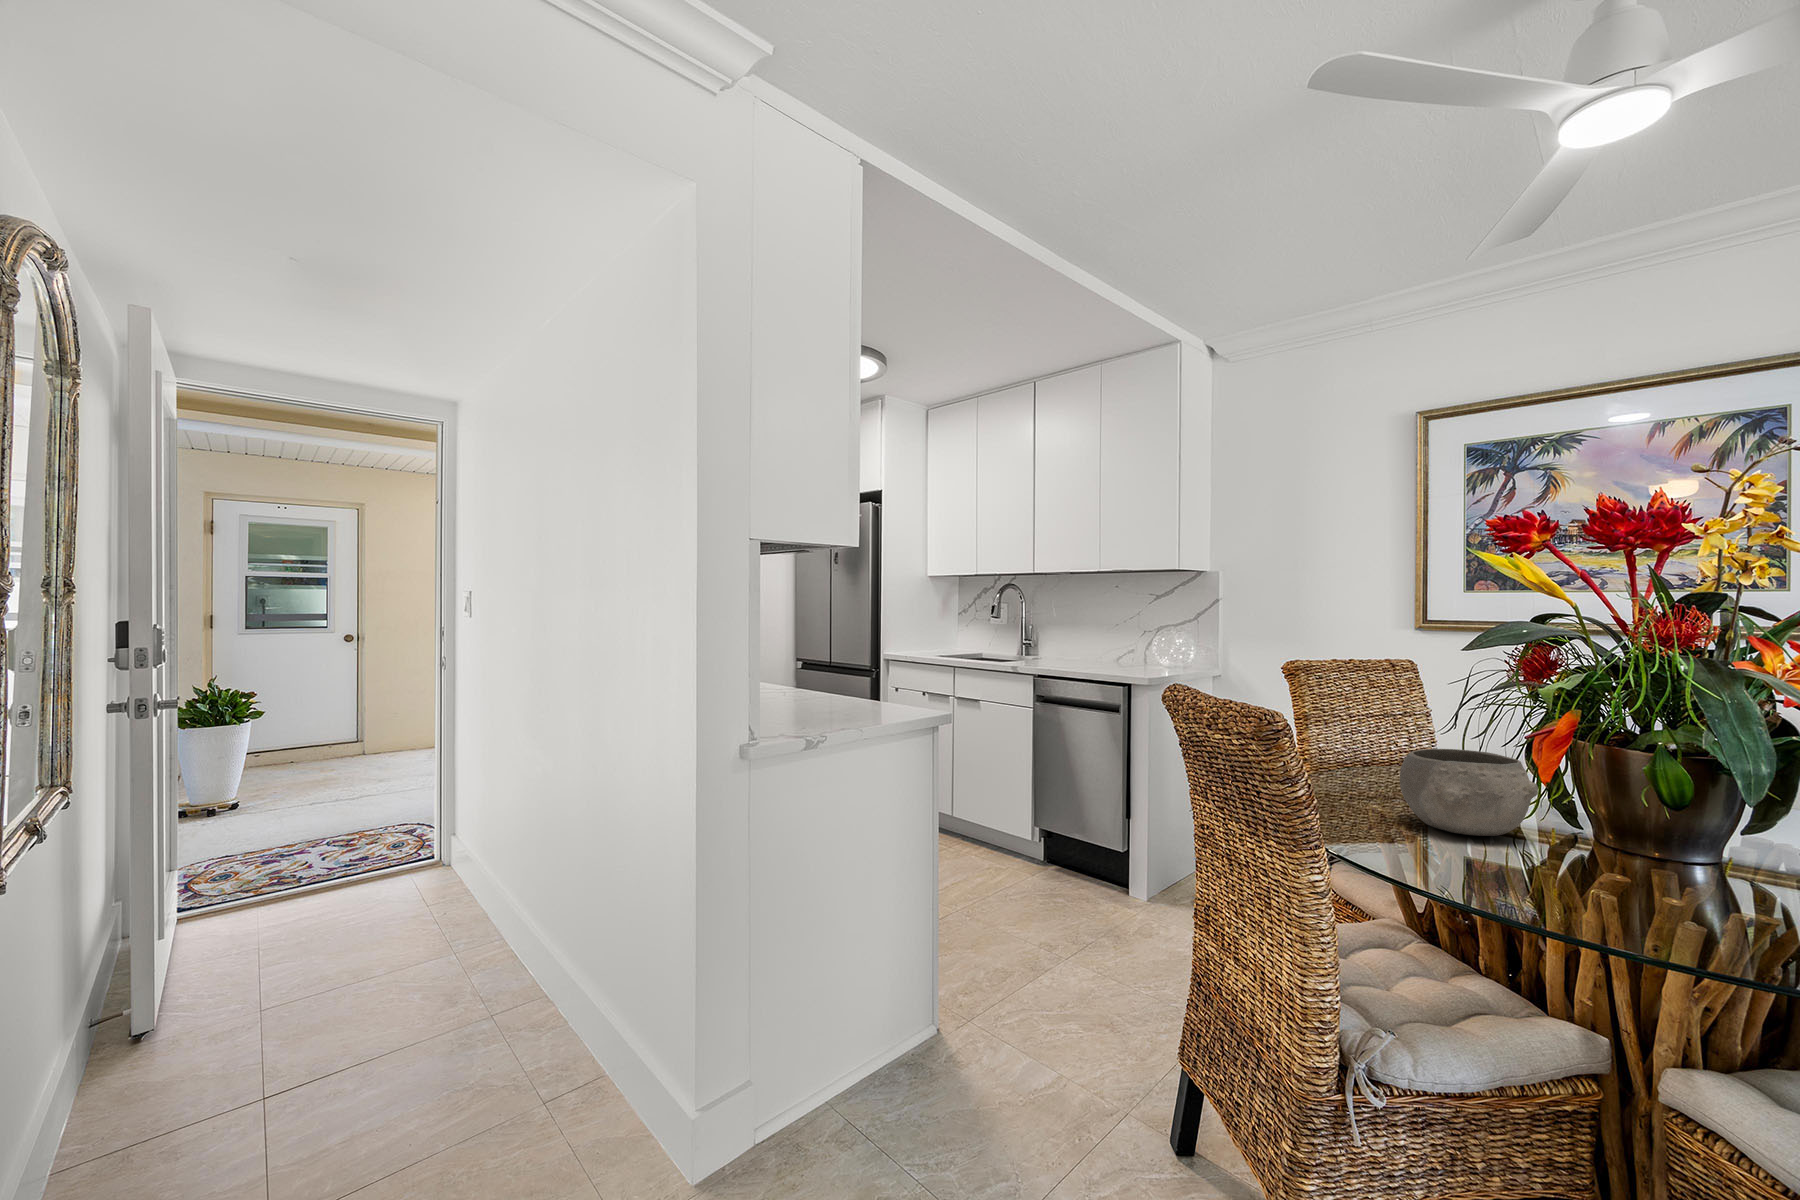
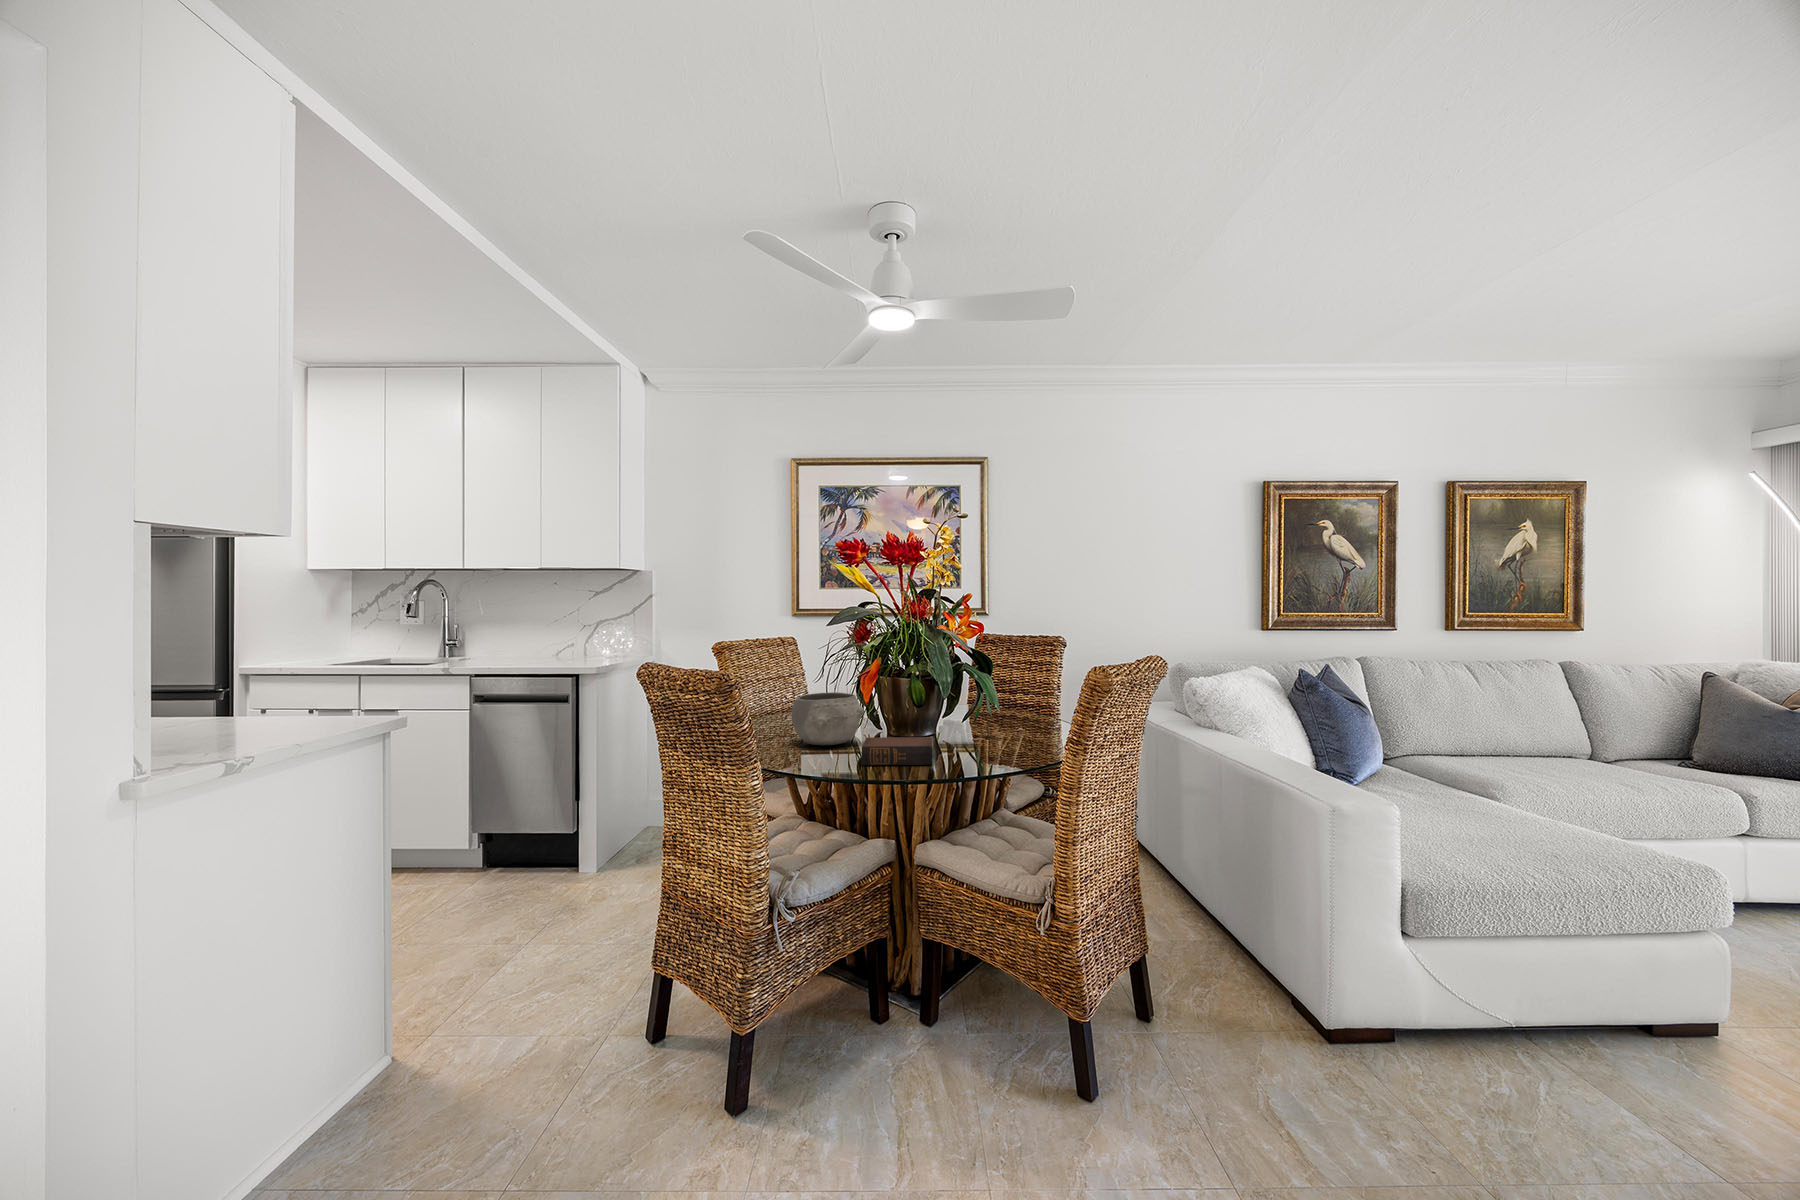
book: none [1529,838,1700,920] -> present [861,737,933,765]

